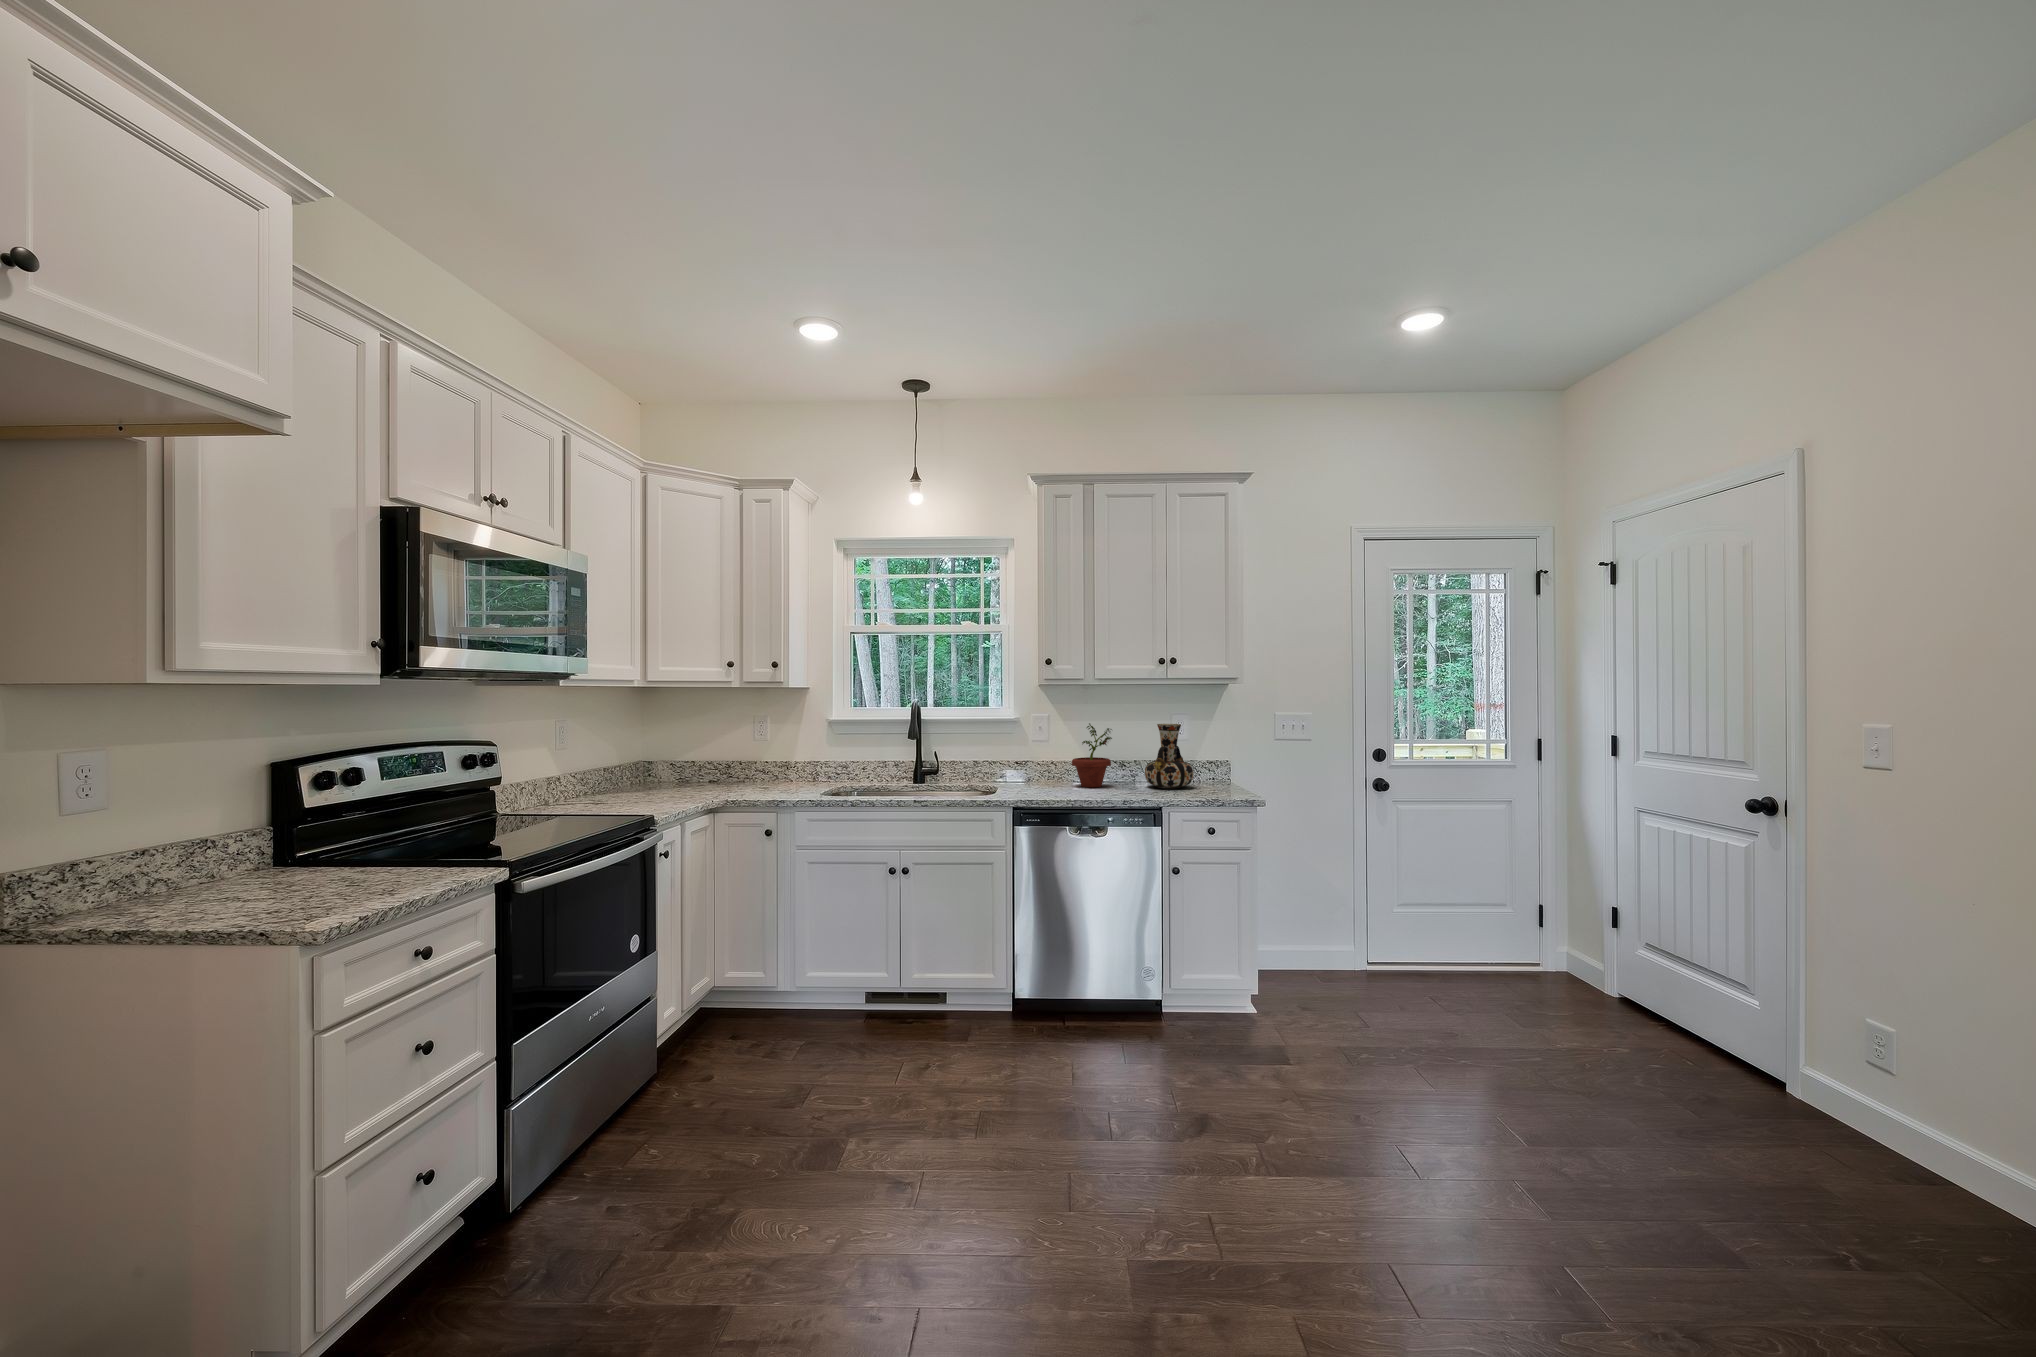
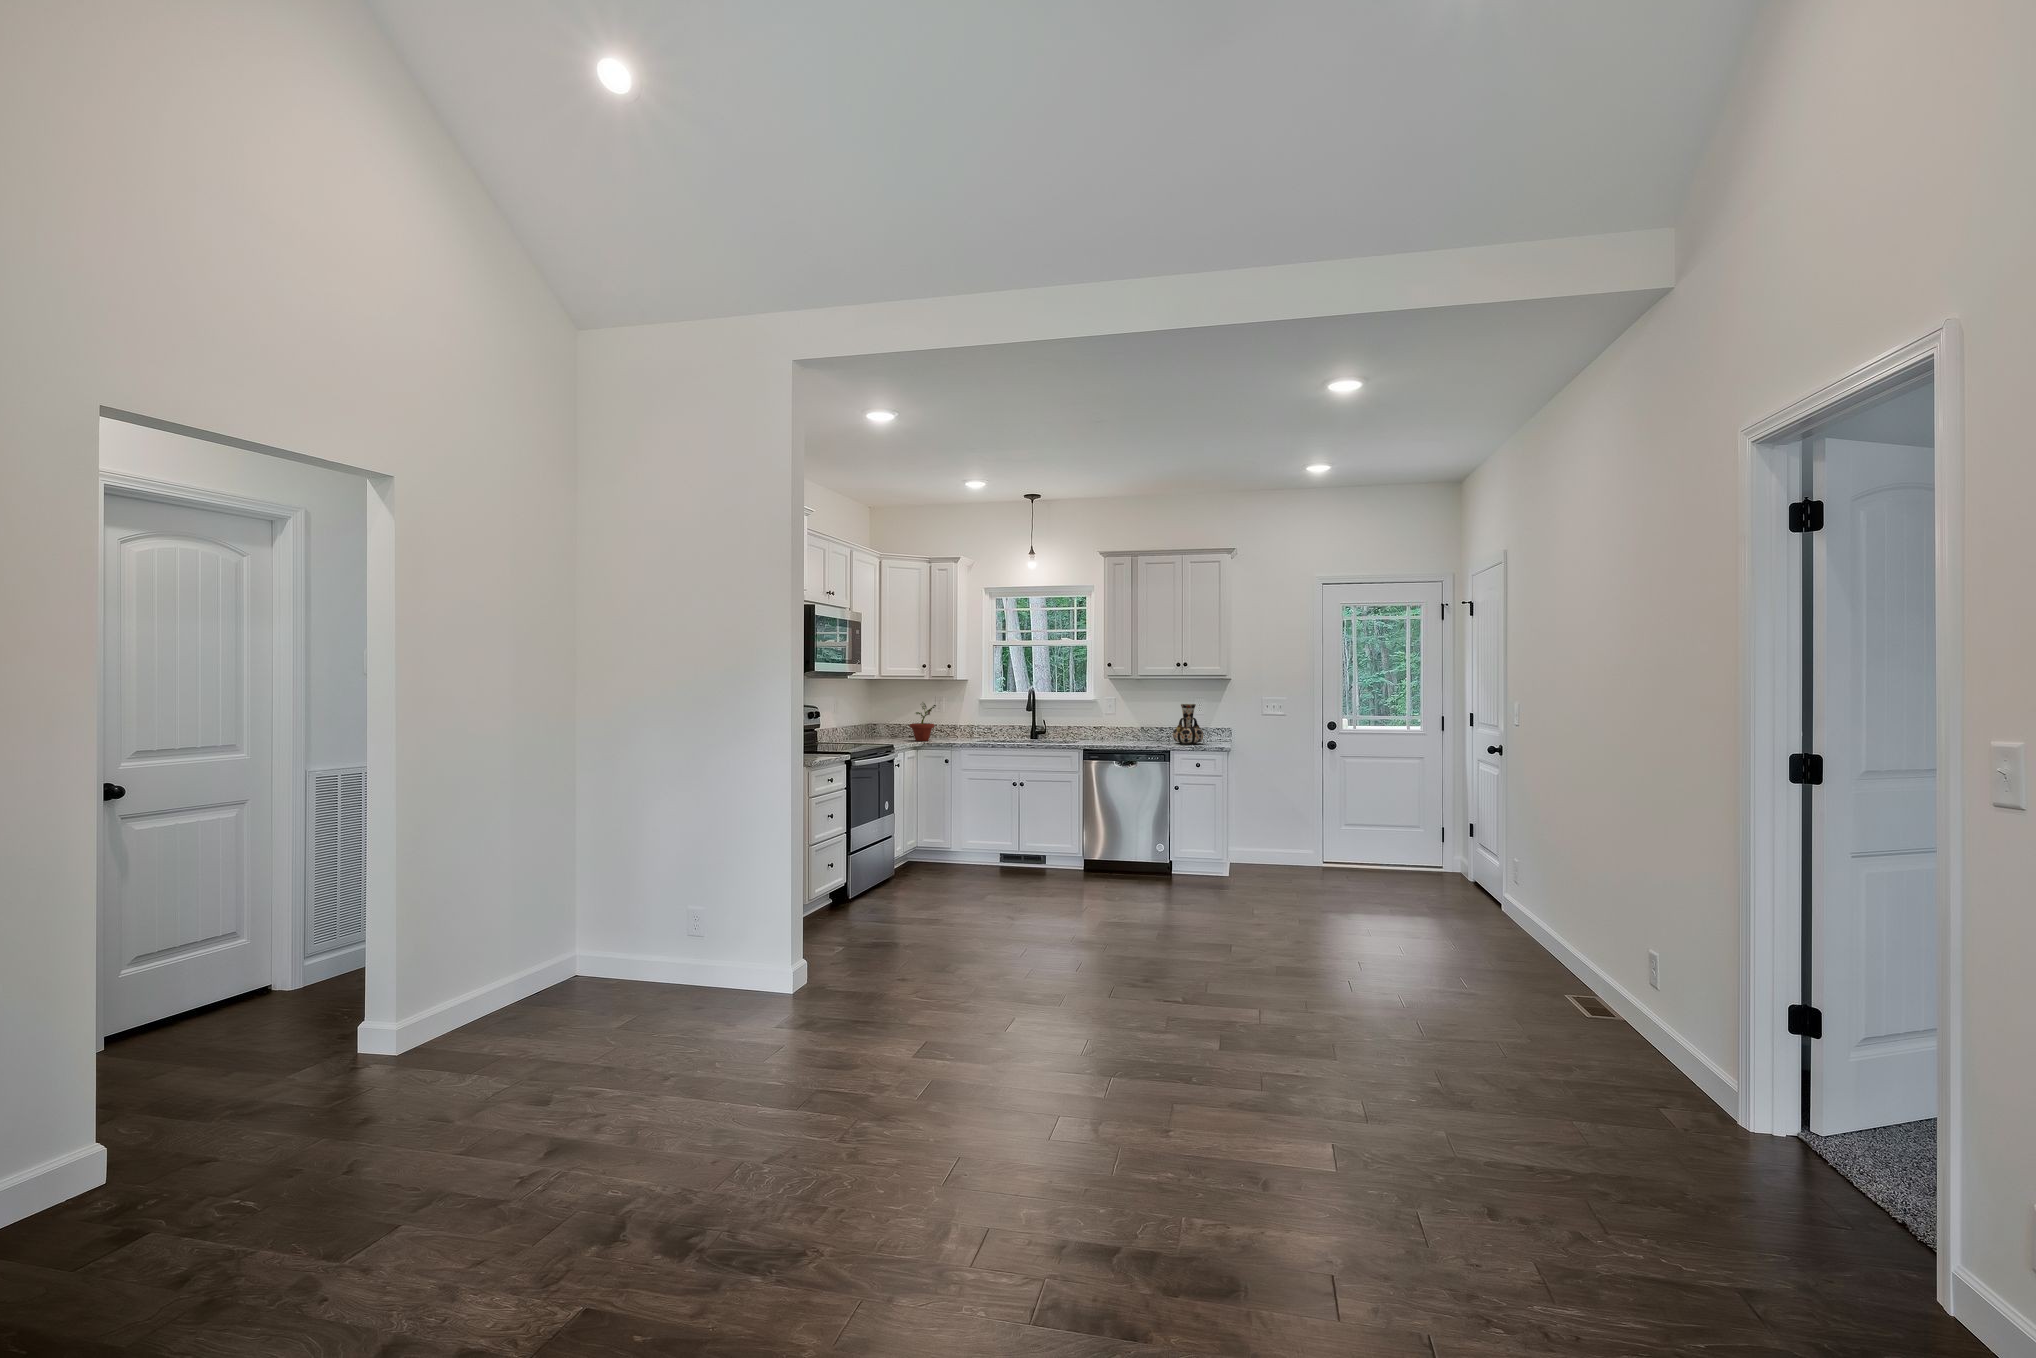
potted plant: present [1072,723,1112,787] -> present [910,703,936,741]

